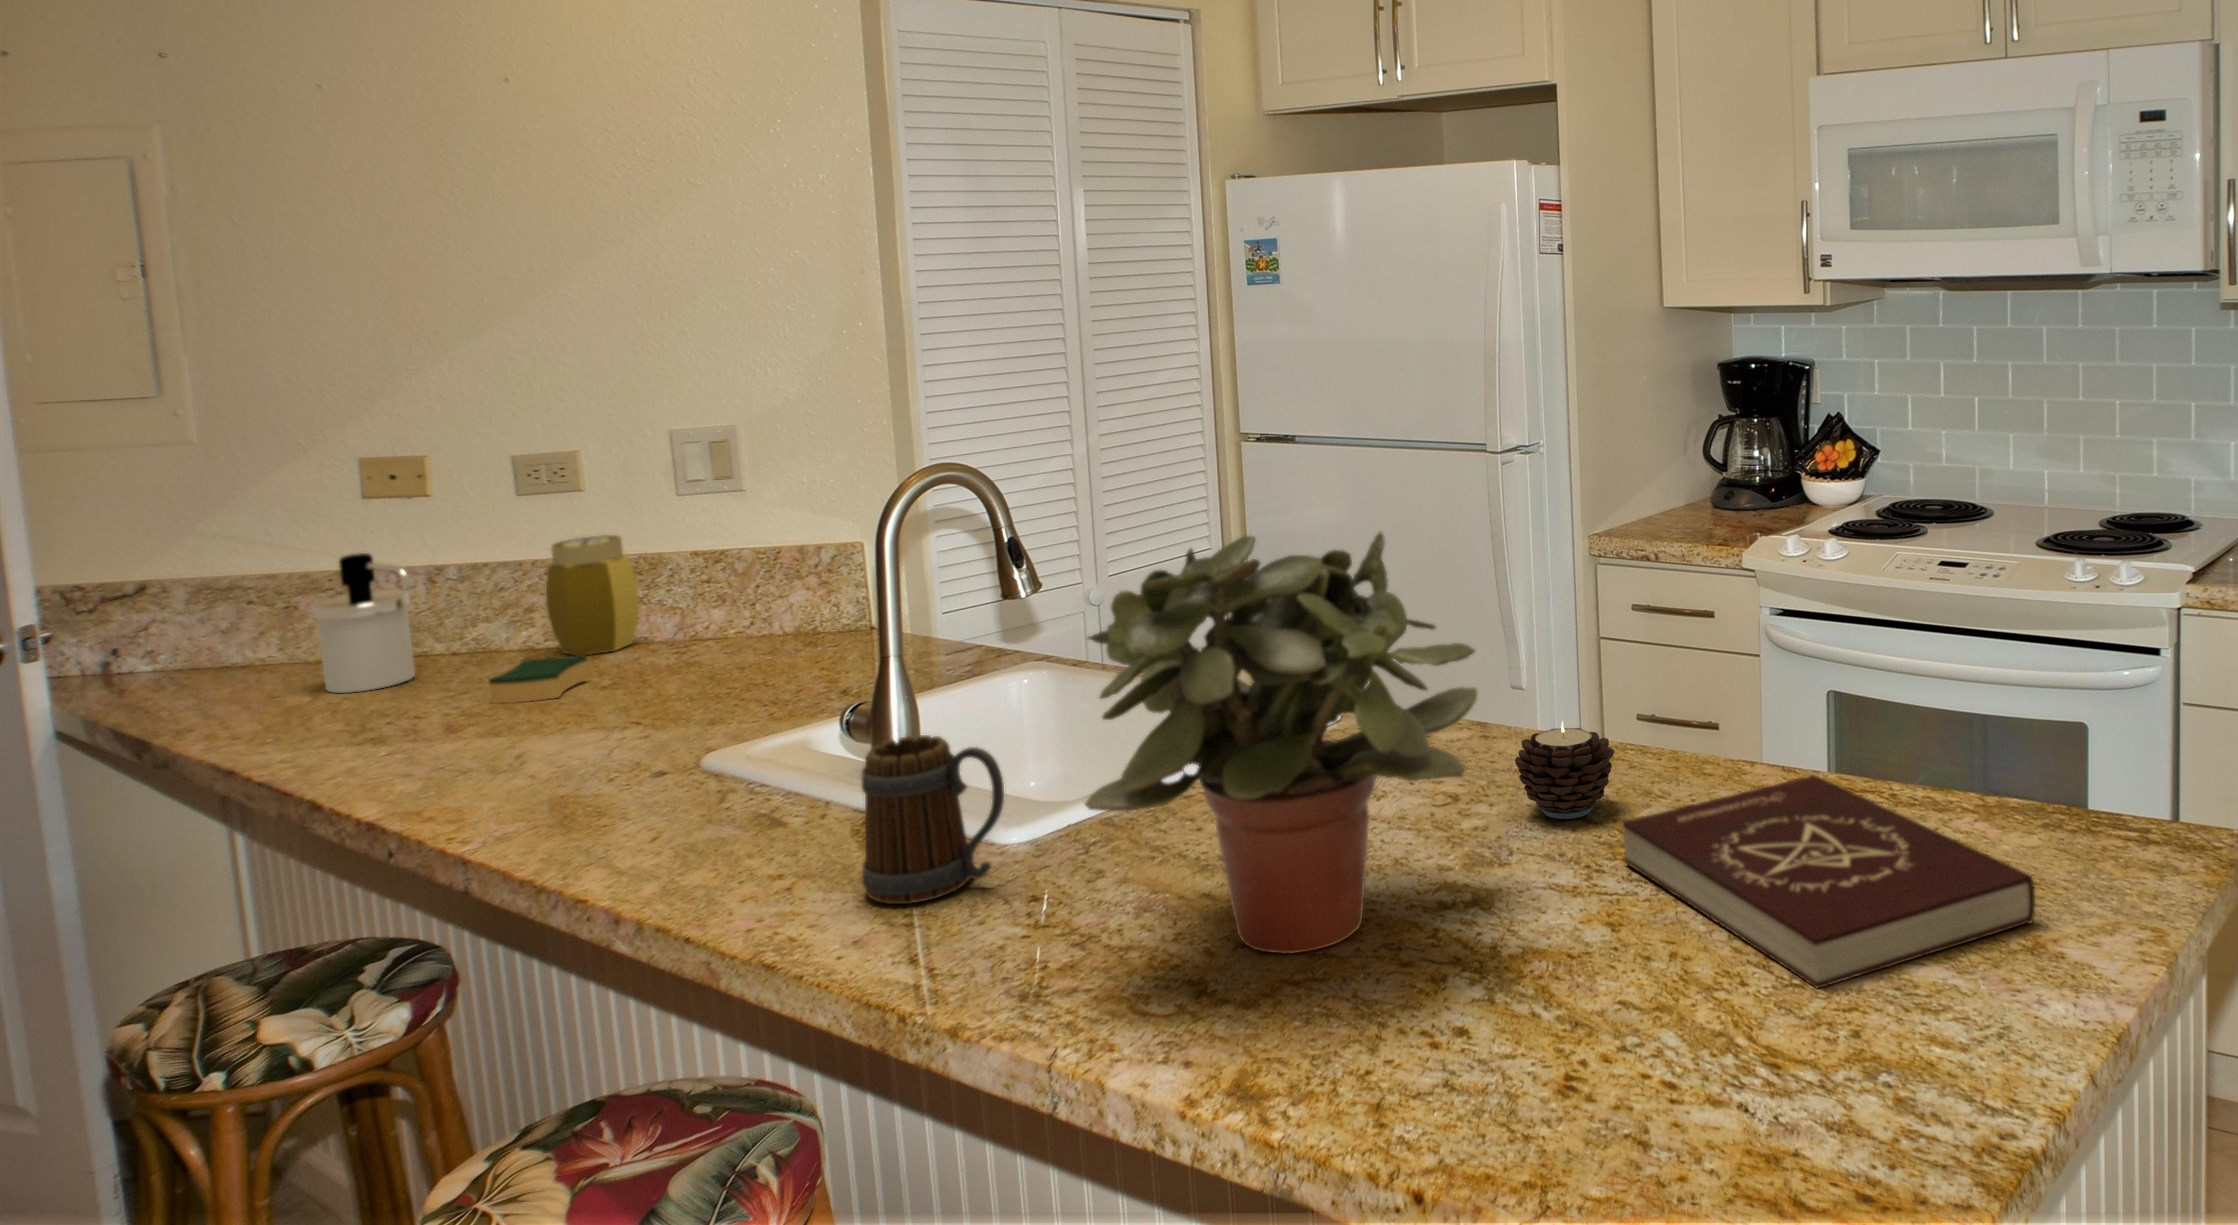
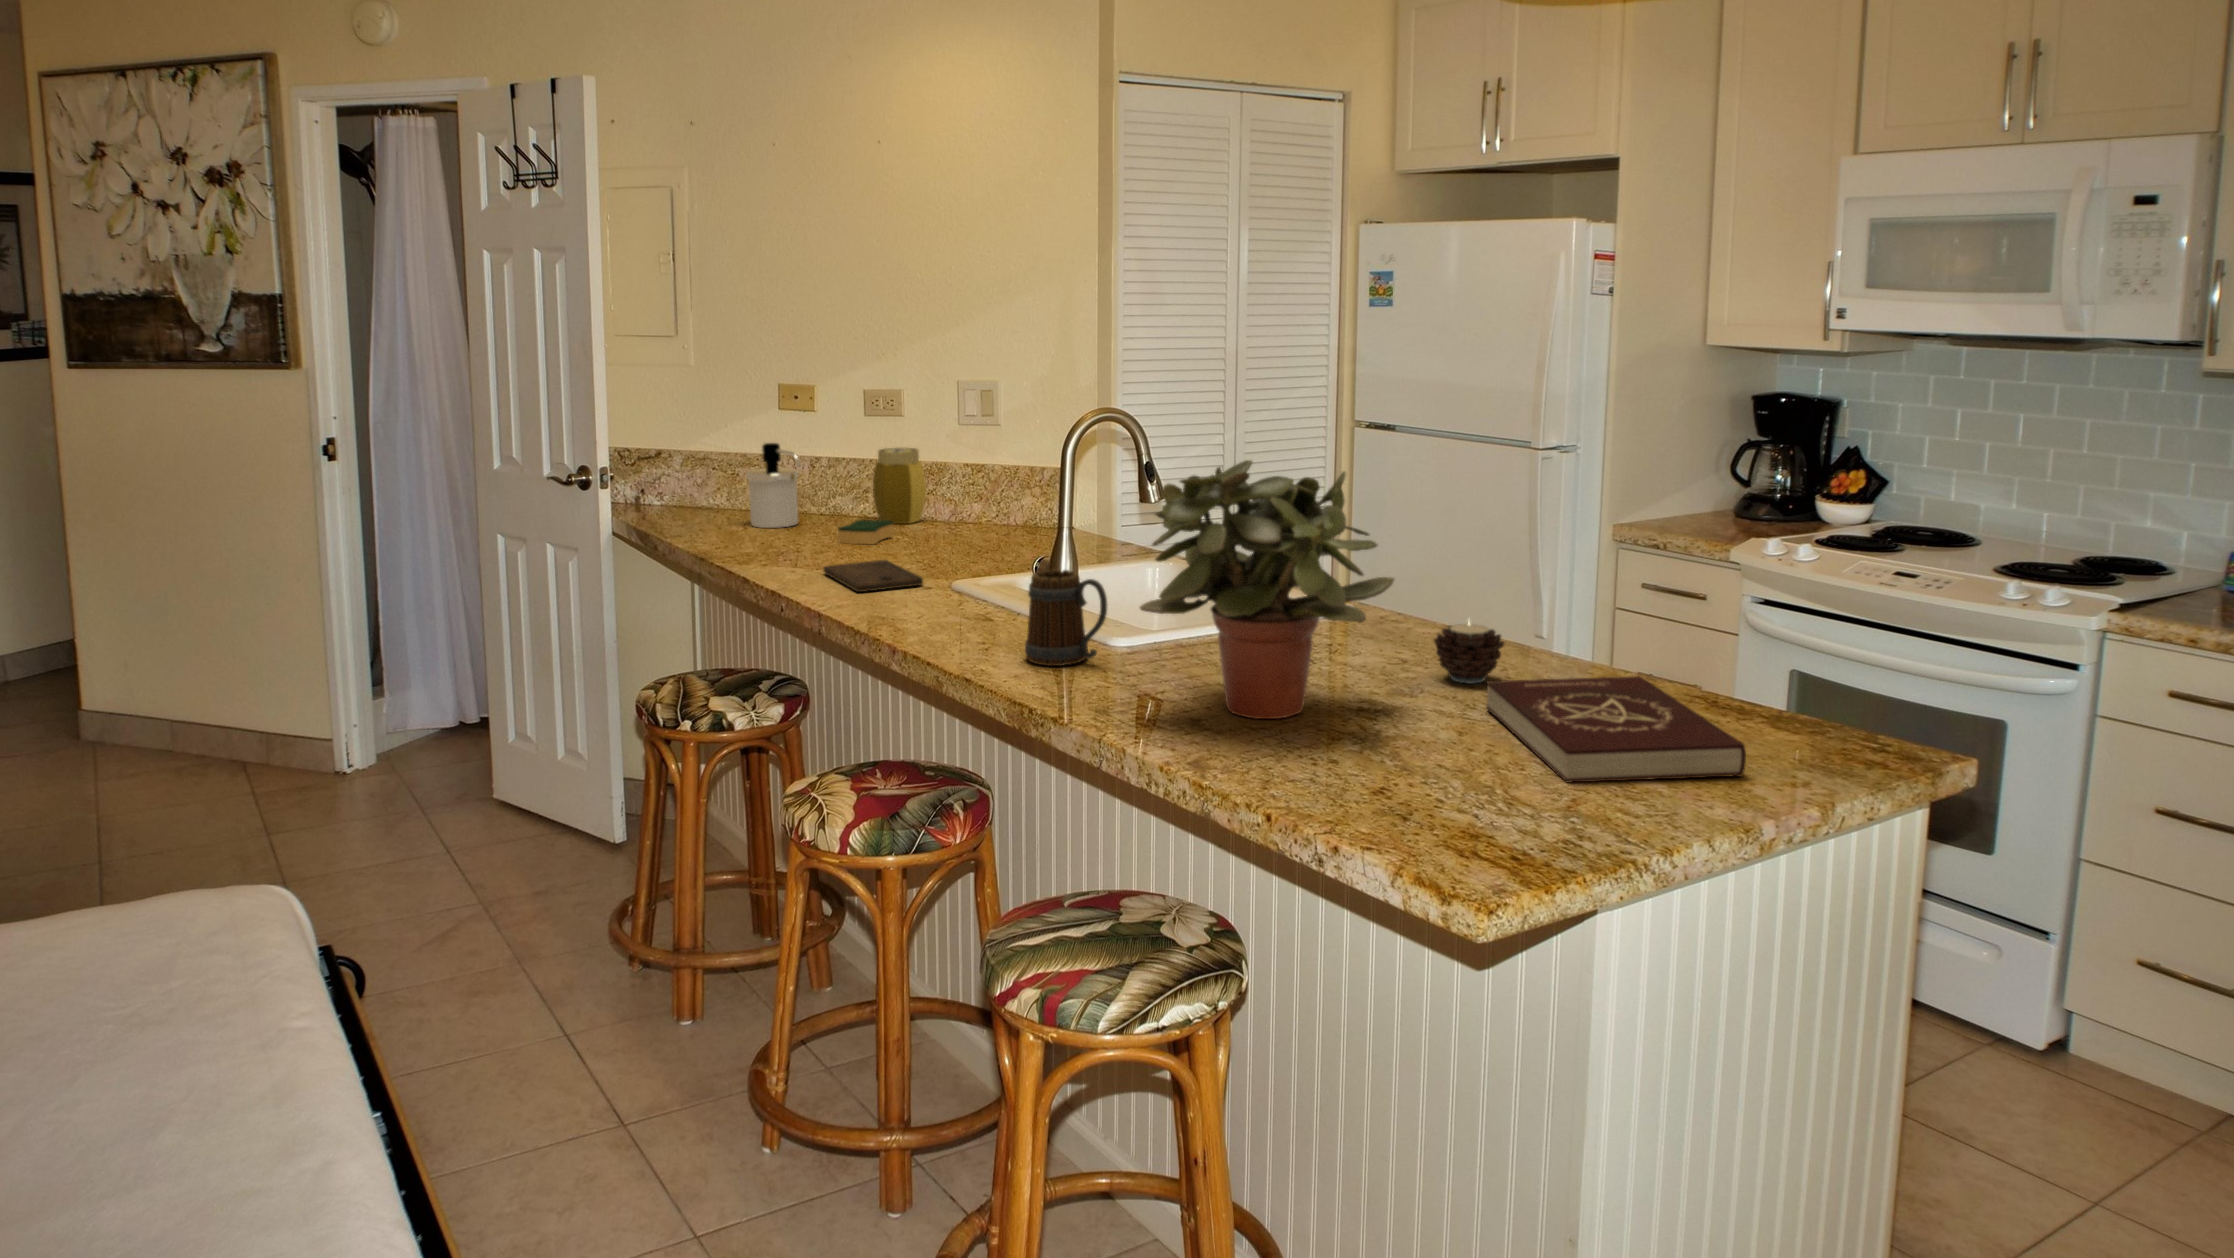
cutting board: none [464,731,654,802] -> present [823,560,923,592]

